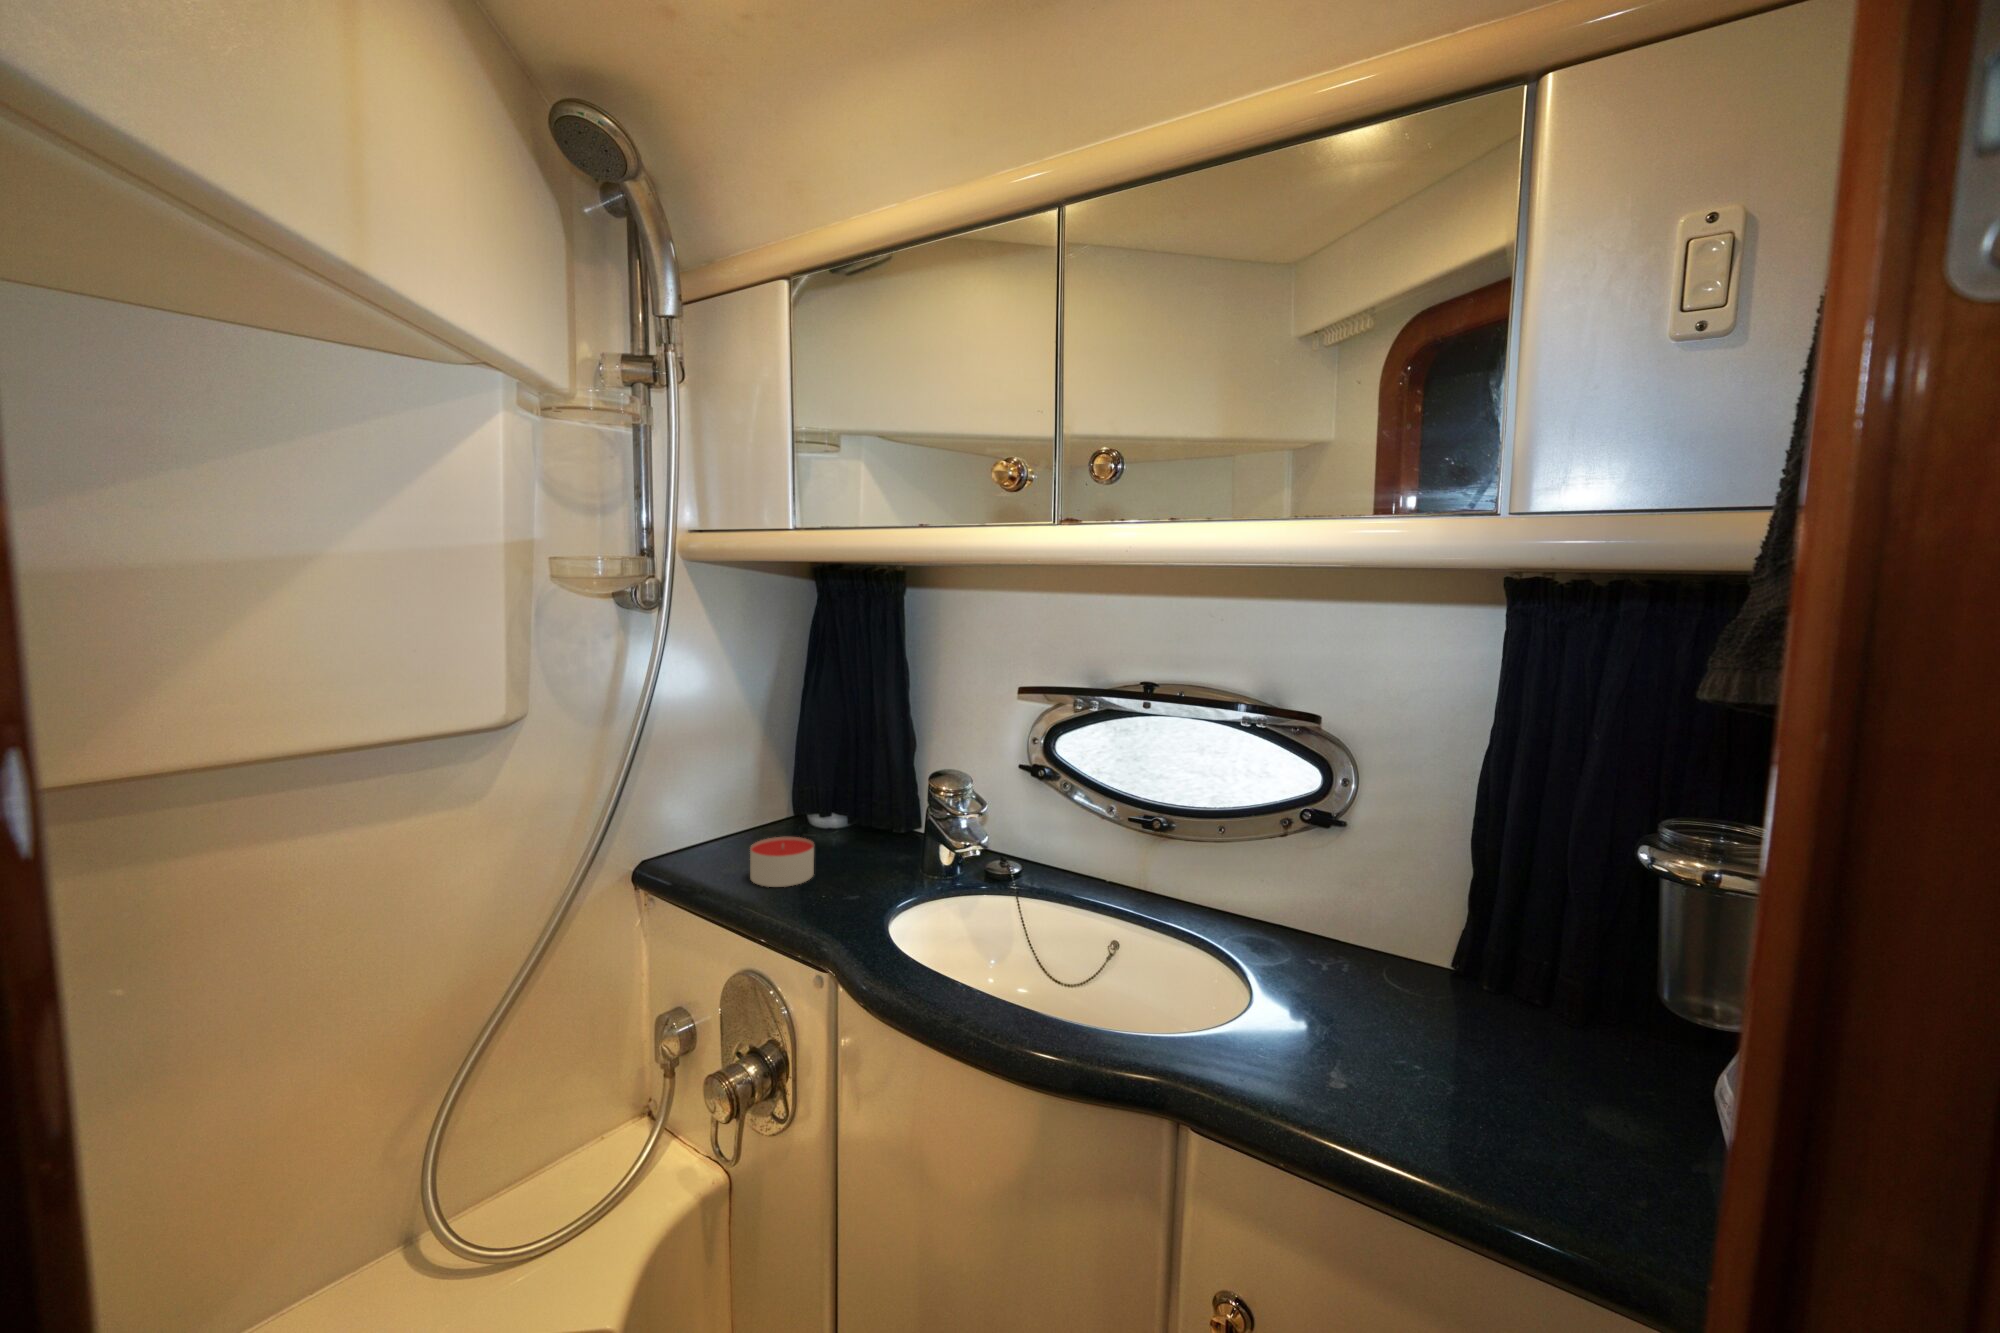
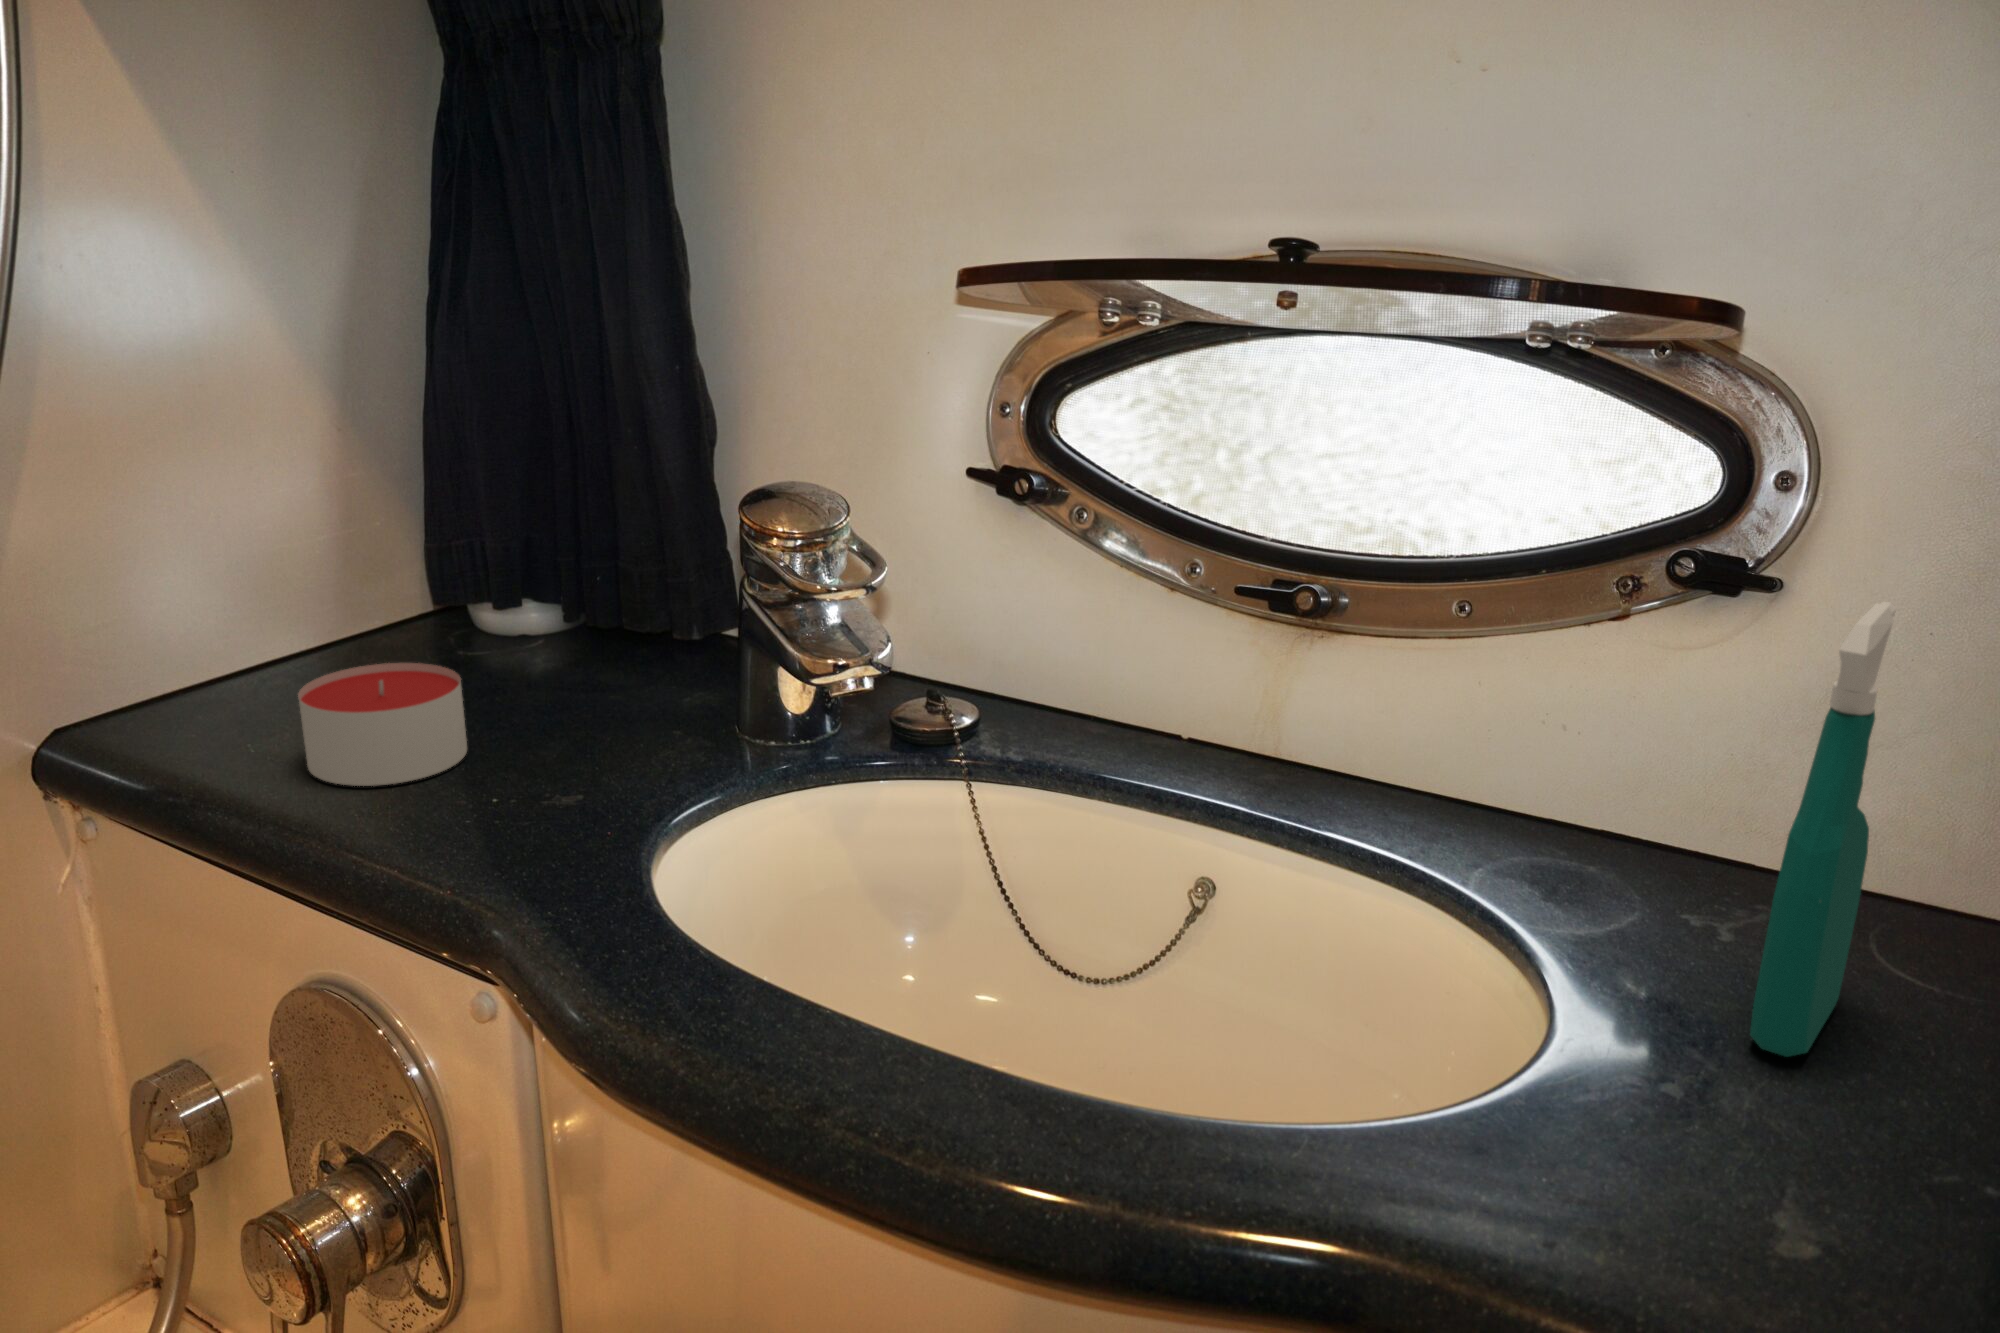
spray bottle: none [1337,833,1381,1024] -> present [1750,602,1896,1057]

